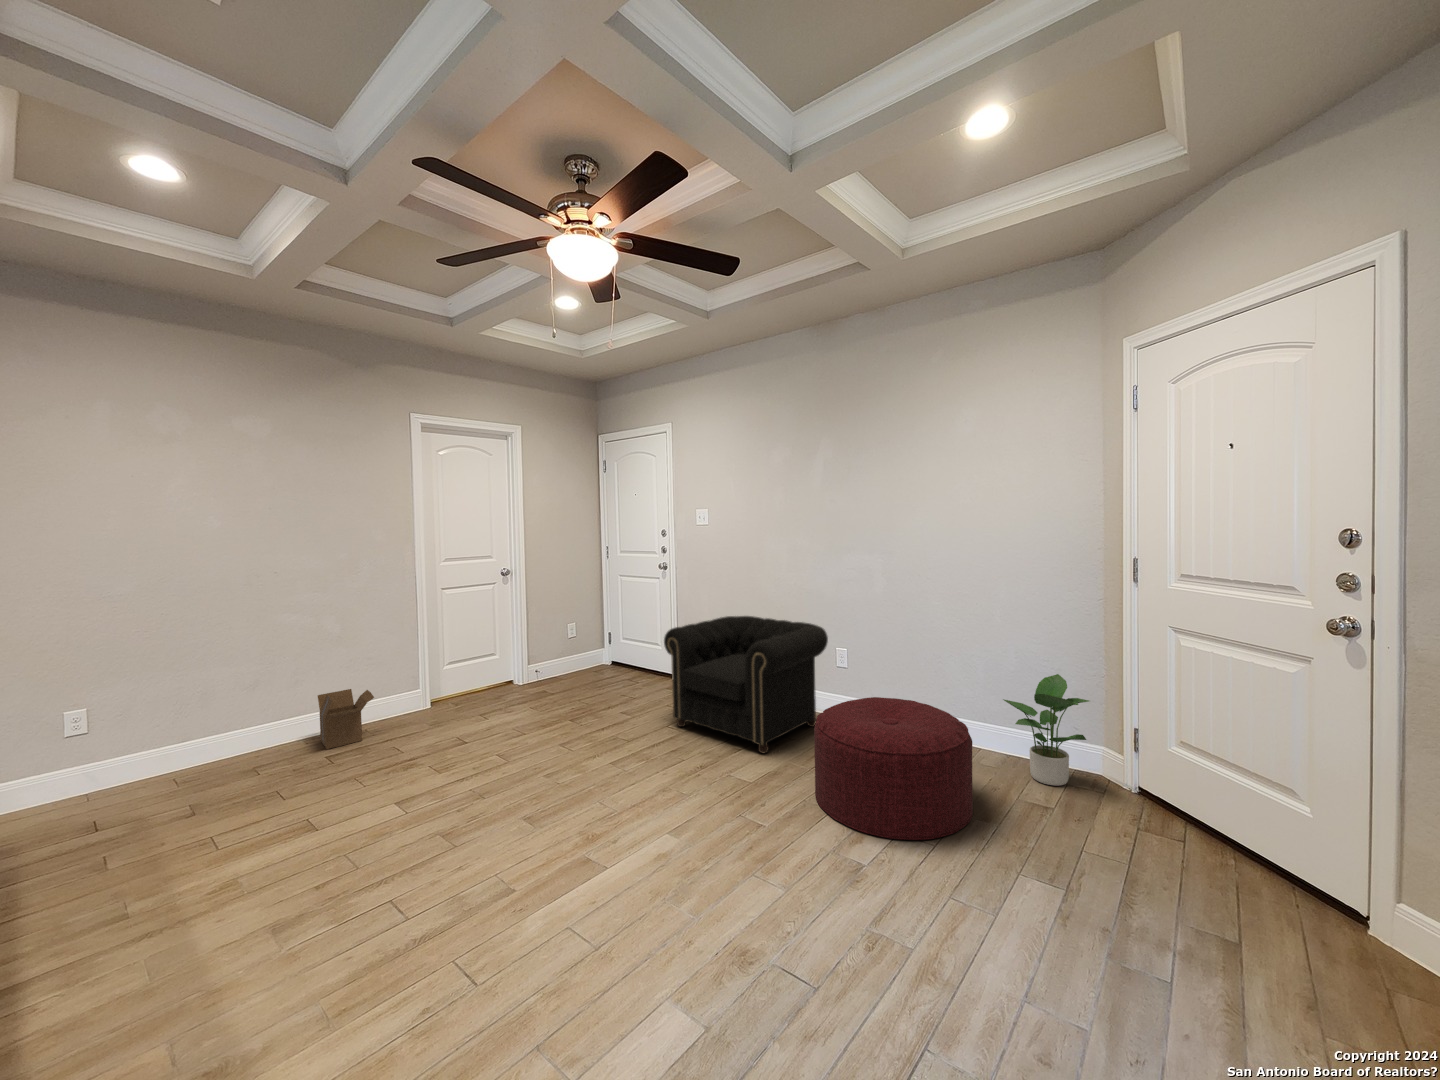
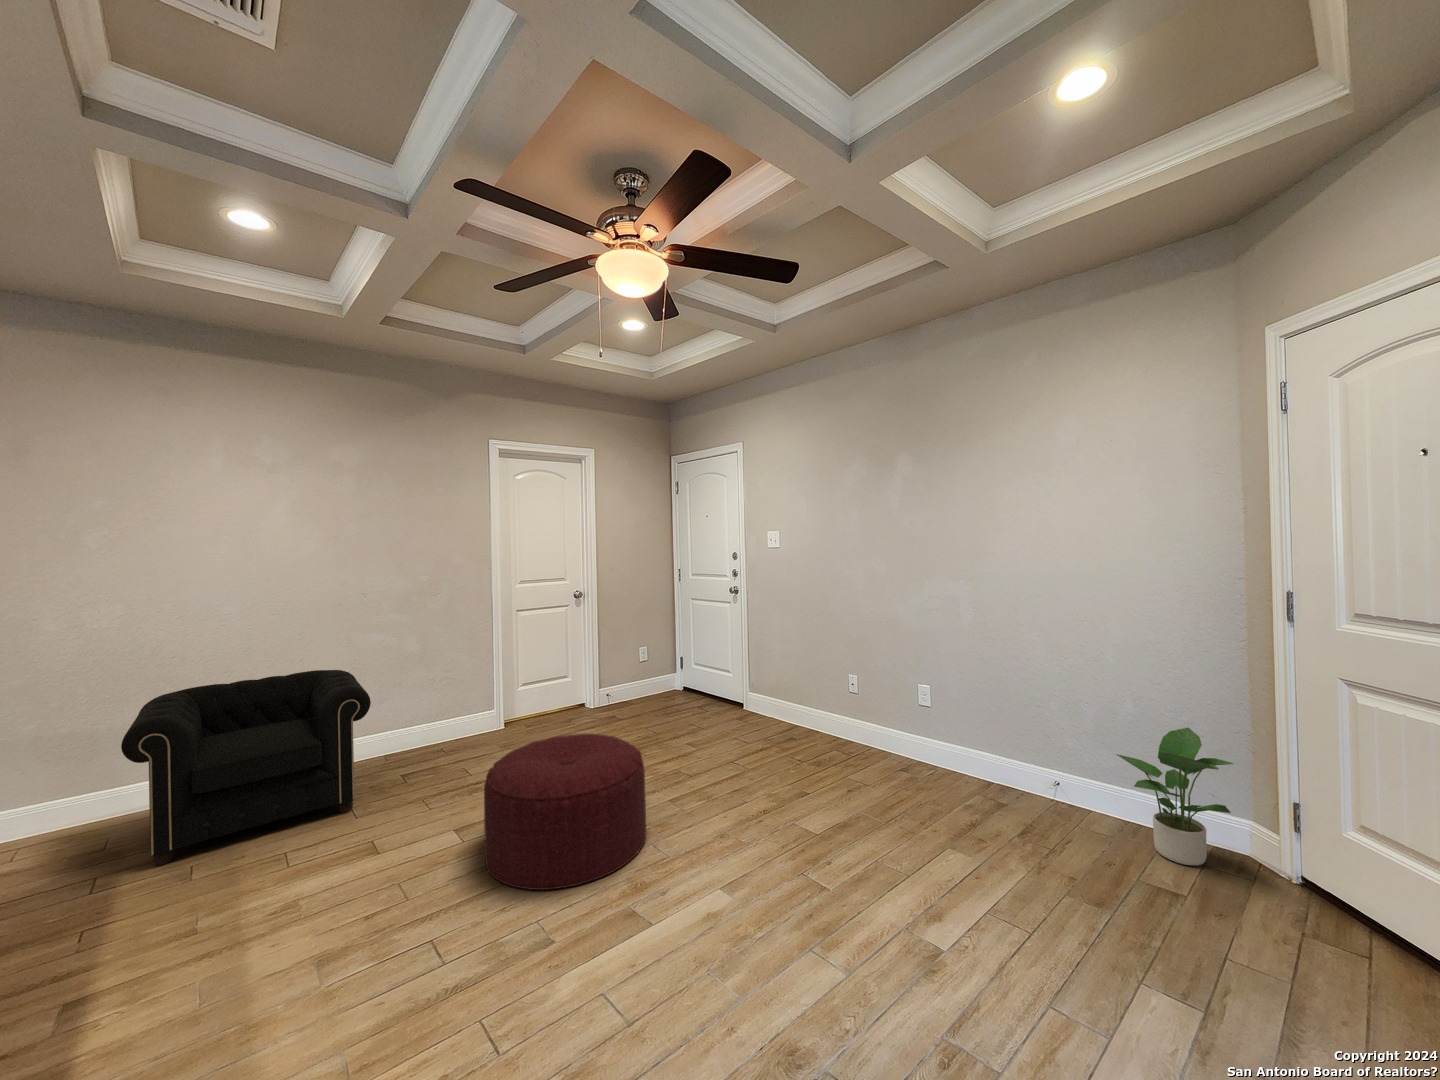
armchair: present [664,616,828,753] -> present [121,670,371,865]
cardboard box: present [318,689,374,749] -> none [399,705,449,764]
ottoman: present [814,697,973,840] -> present [484,734,646,890]

